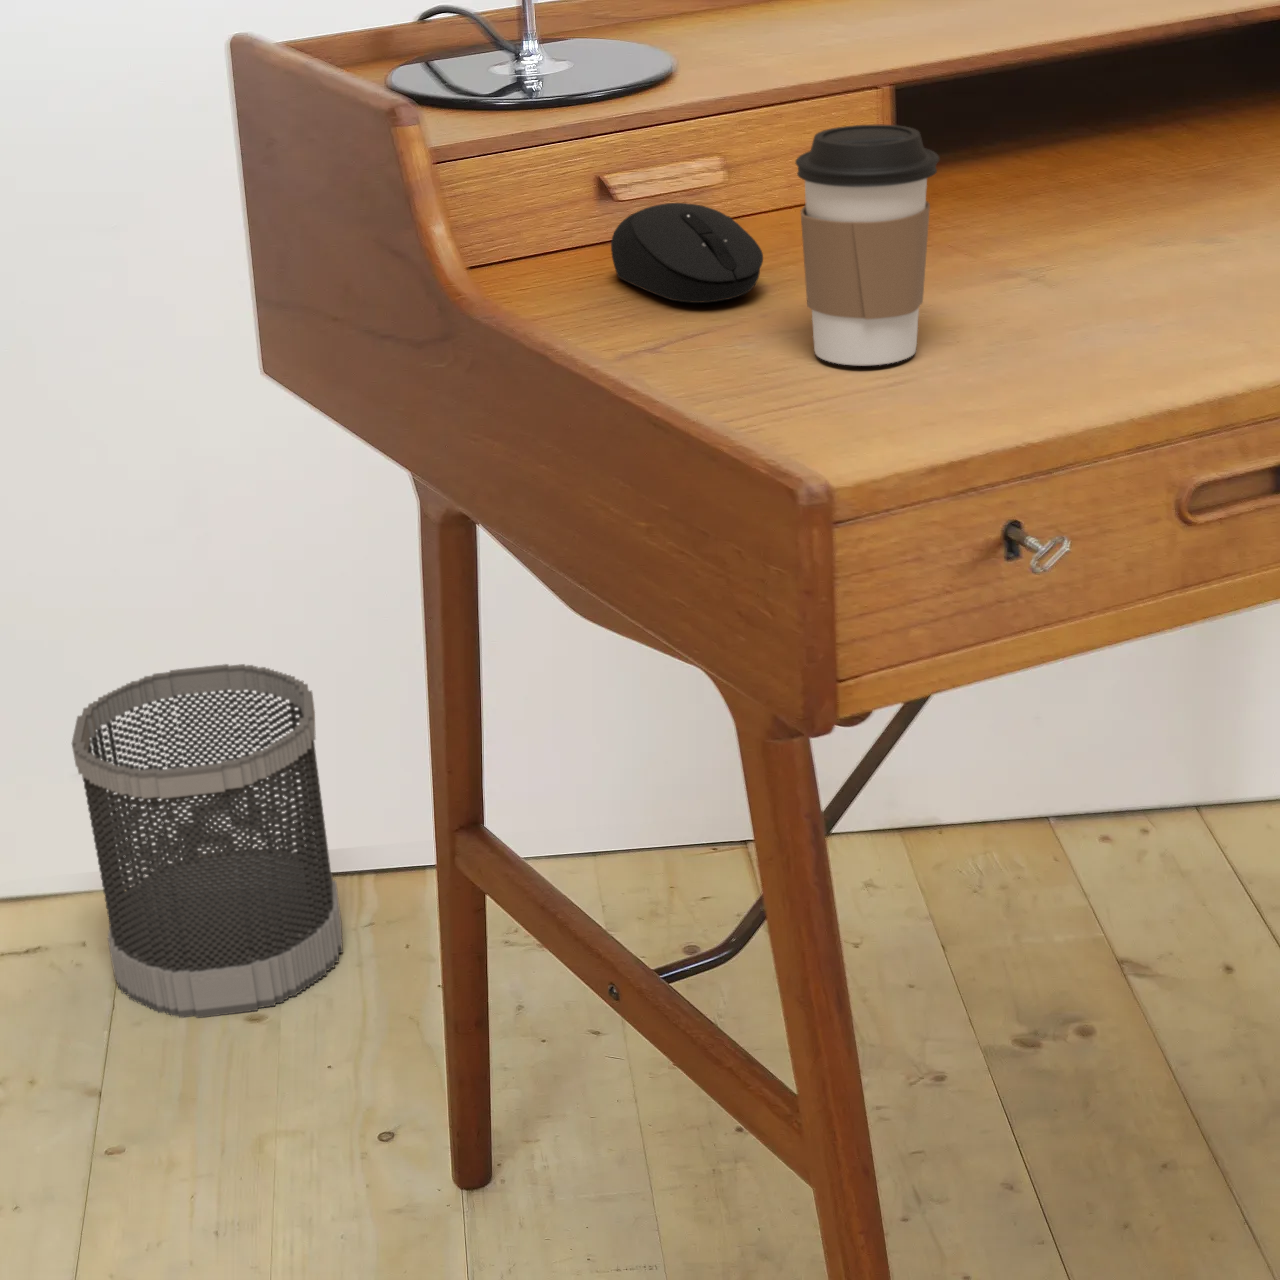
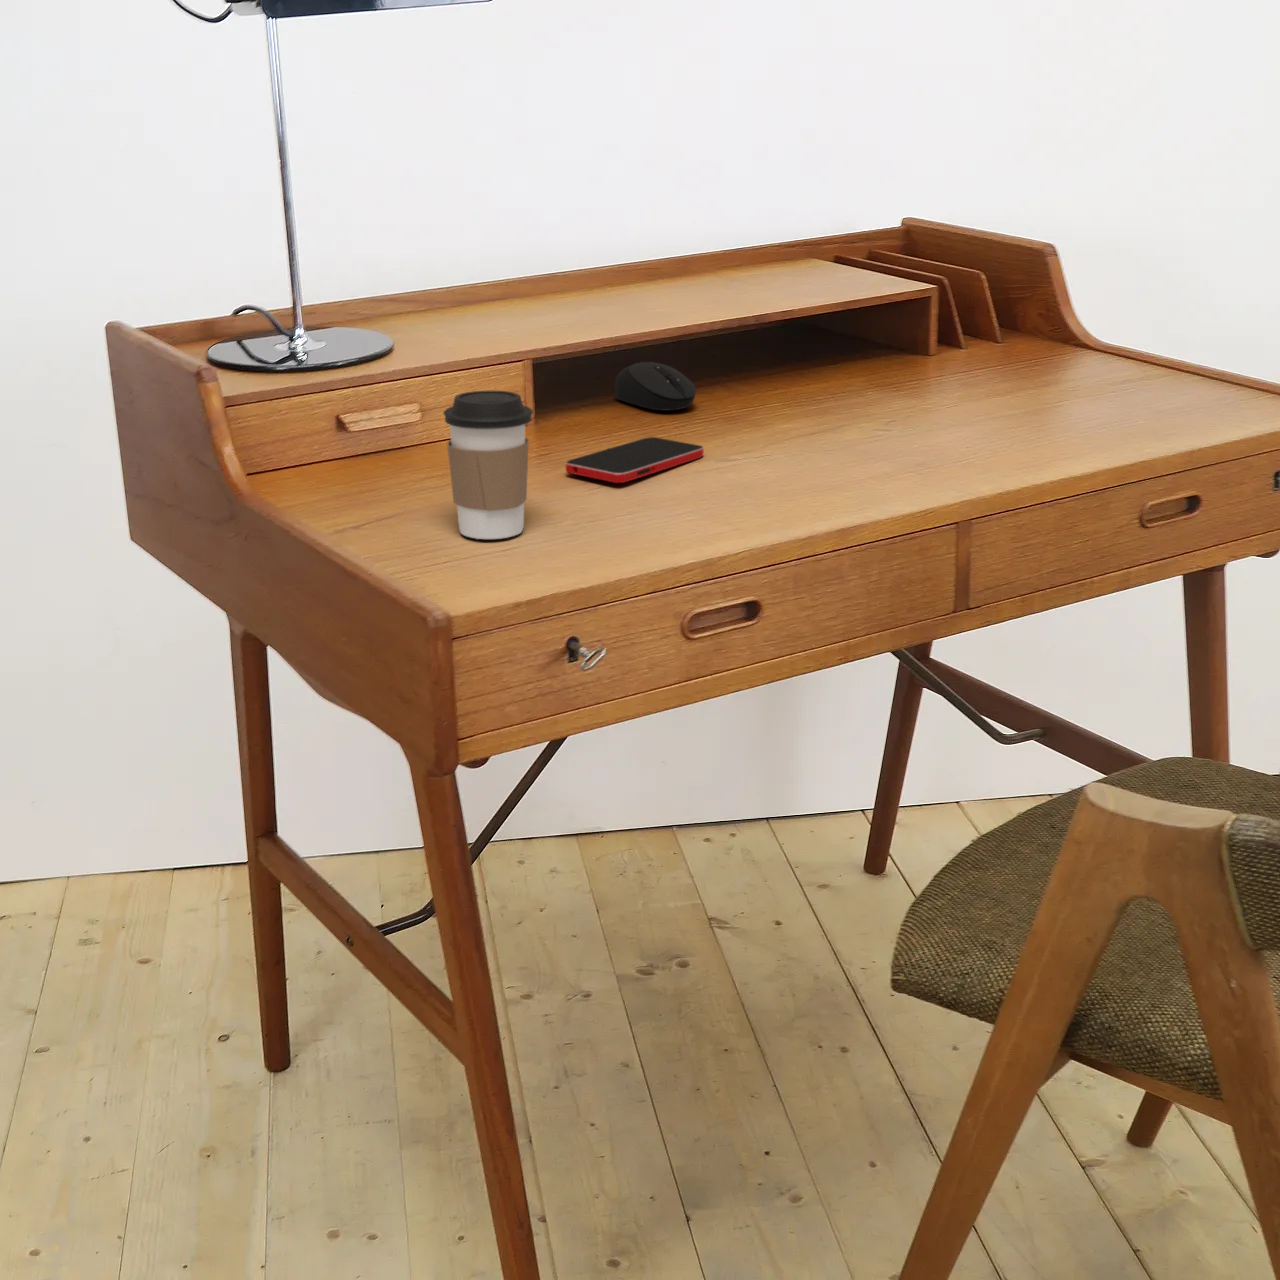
smartphone: none [963,196,1181,272] -> present [566,437,703,483]
computer mouse: present [611,203,763,303] -> present [615,362,696,411]
wastebasket: present [72,664,343,1018] -> none [15,726,206,965]

